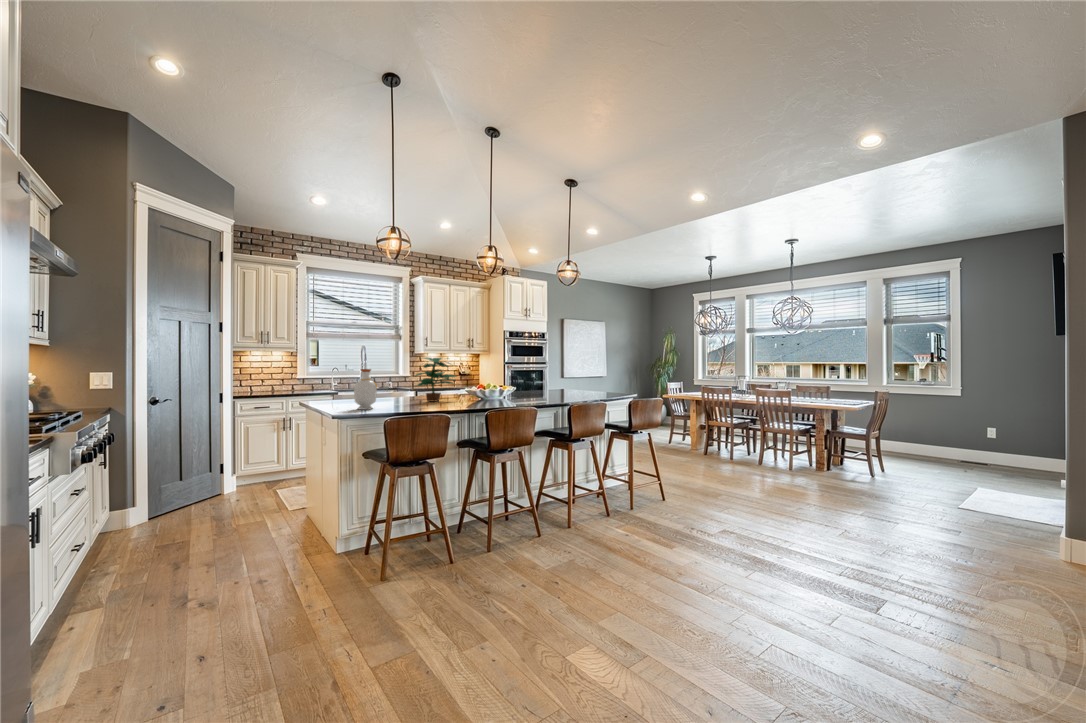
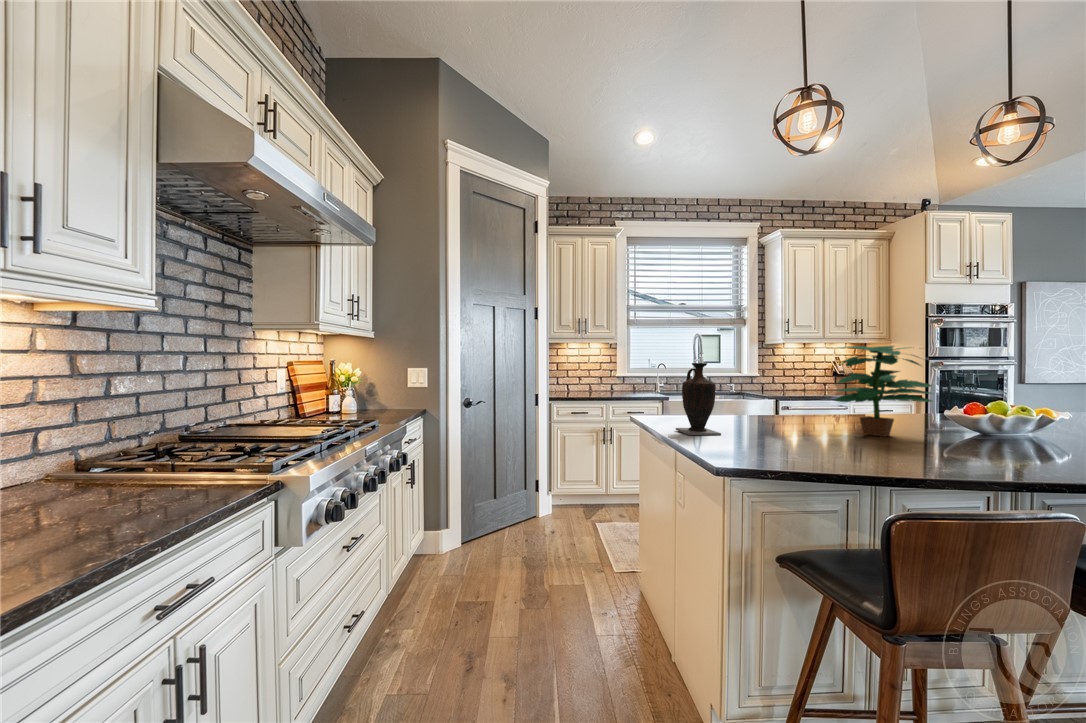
vase: none [328,367,354,407] -> present [676,363,721,435]
bottle: present [354,369,377,410] -> none [737,369,788,454]

